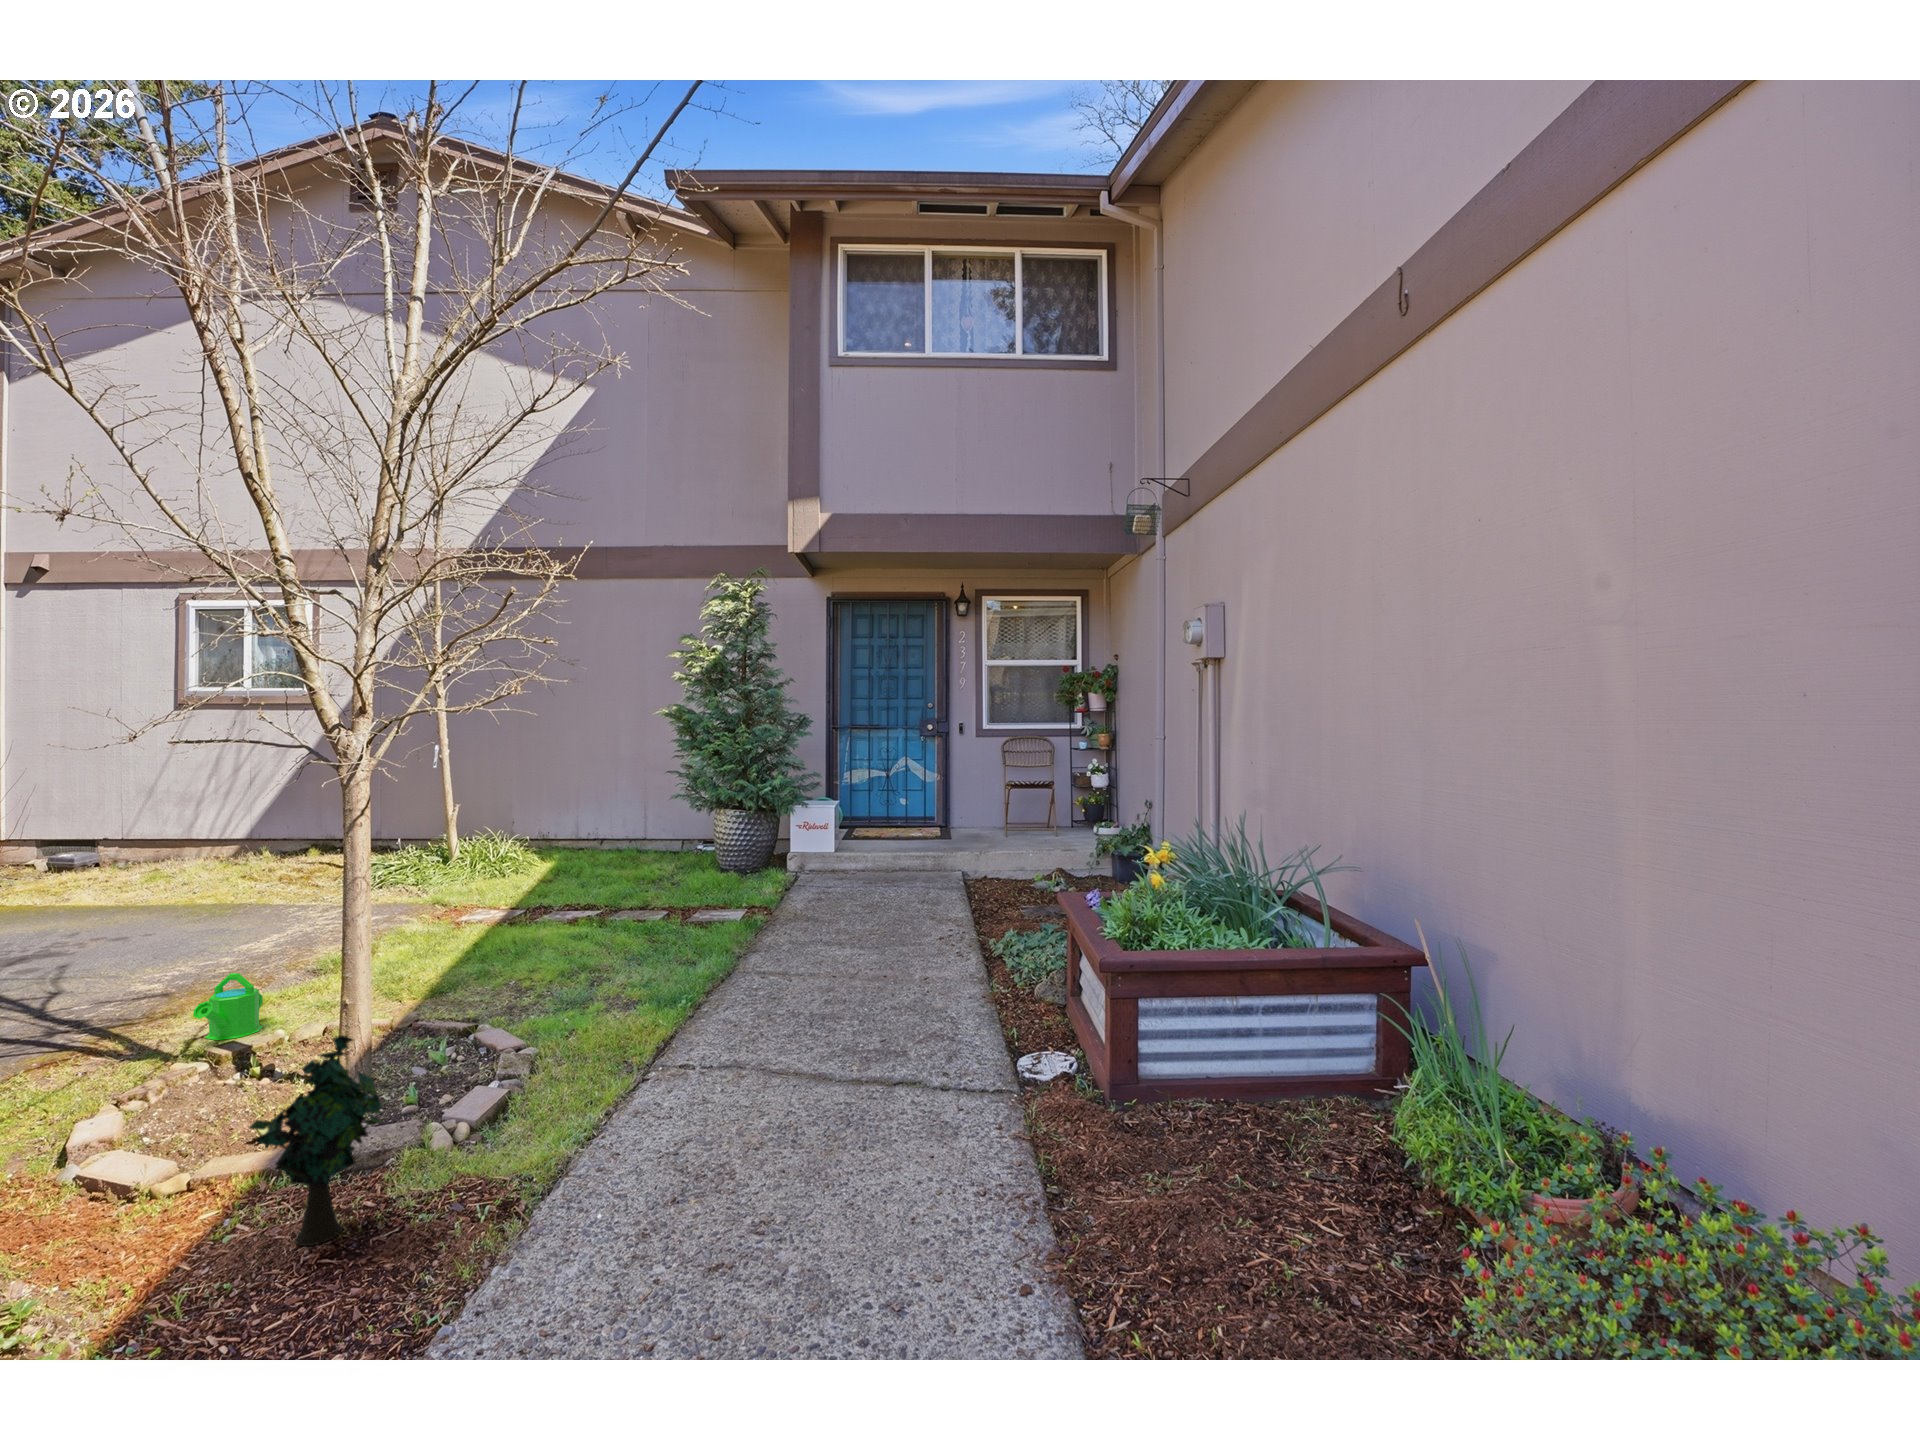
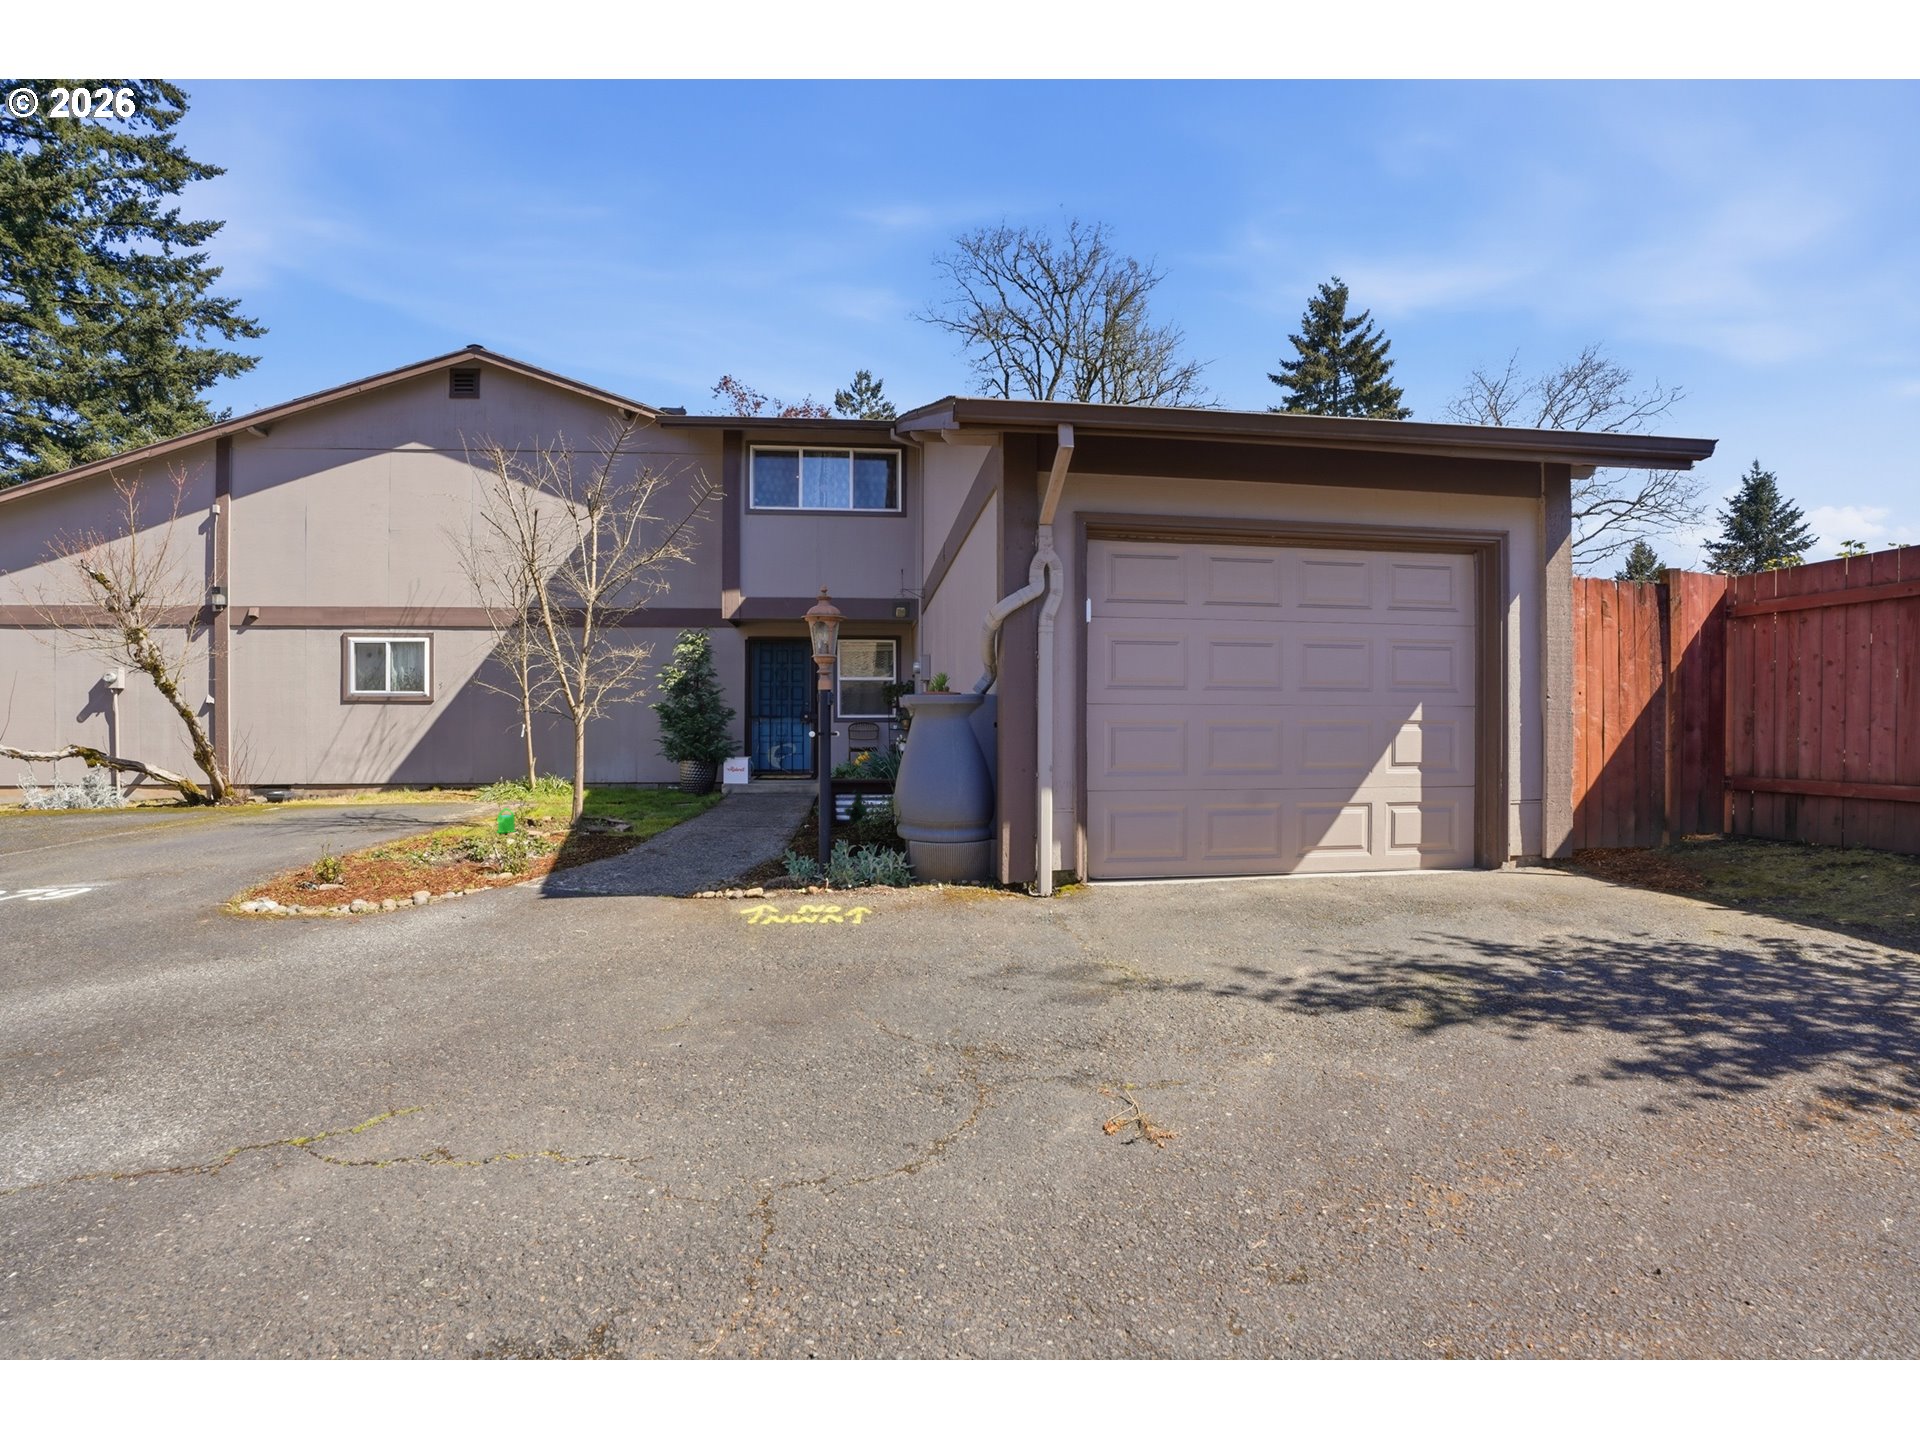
decorative plant: present [249,1035,382,1246] -> present [844,789,869,841]

